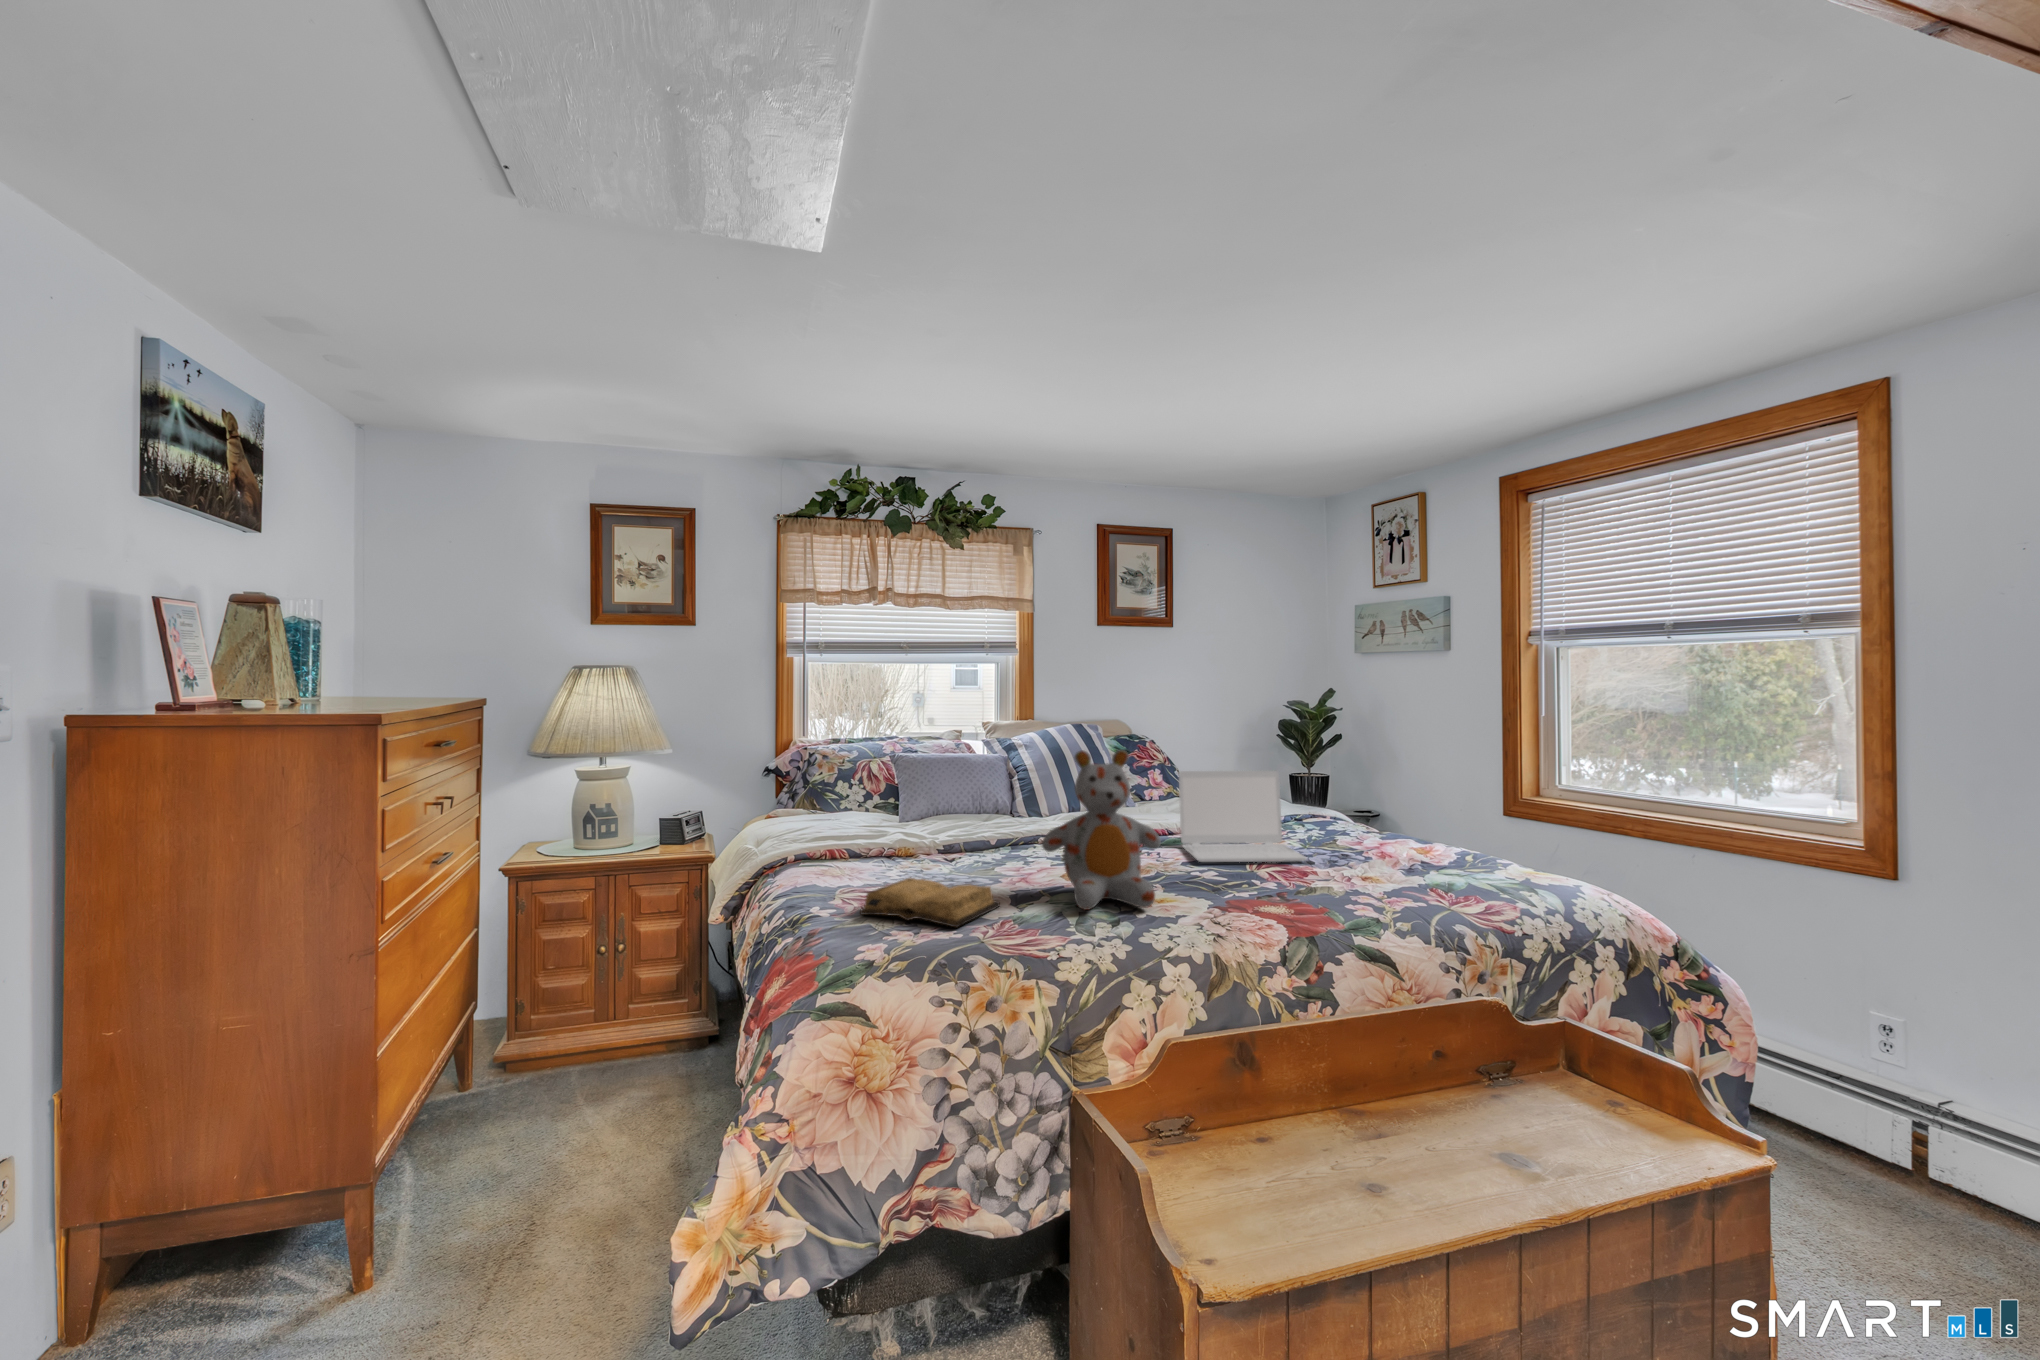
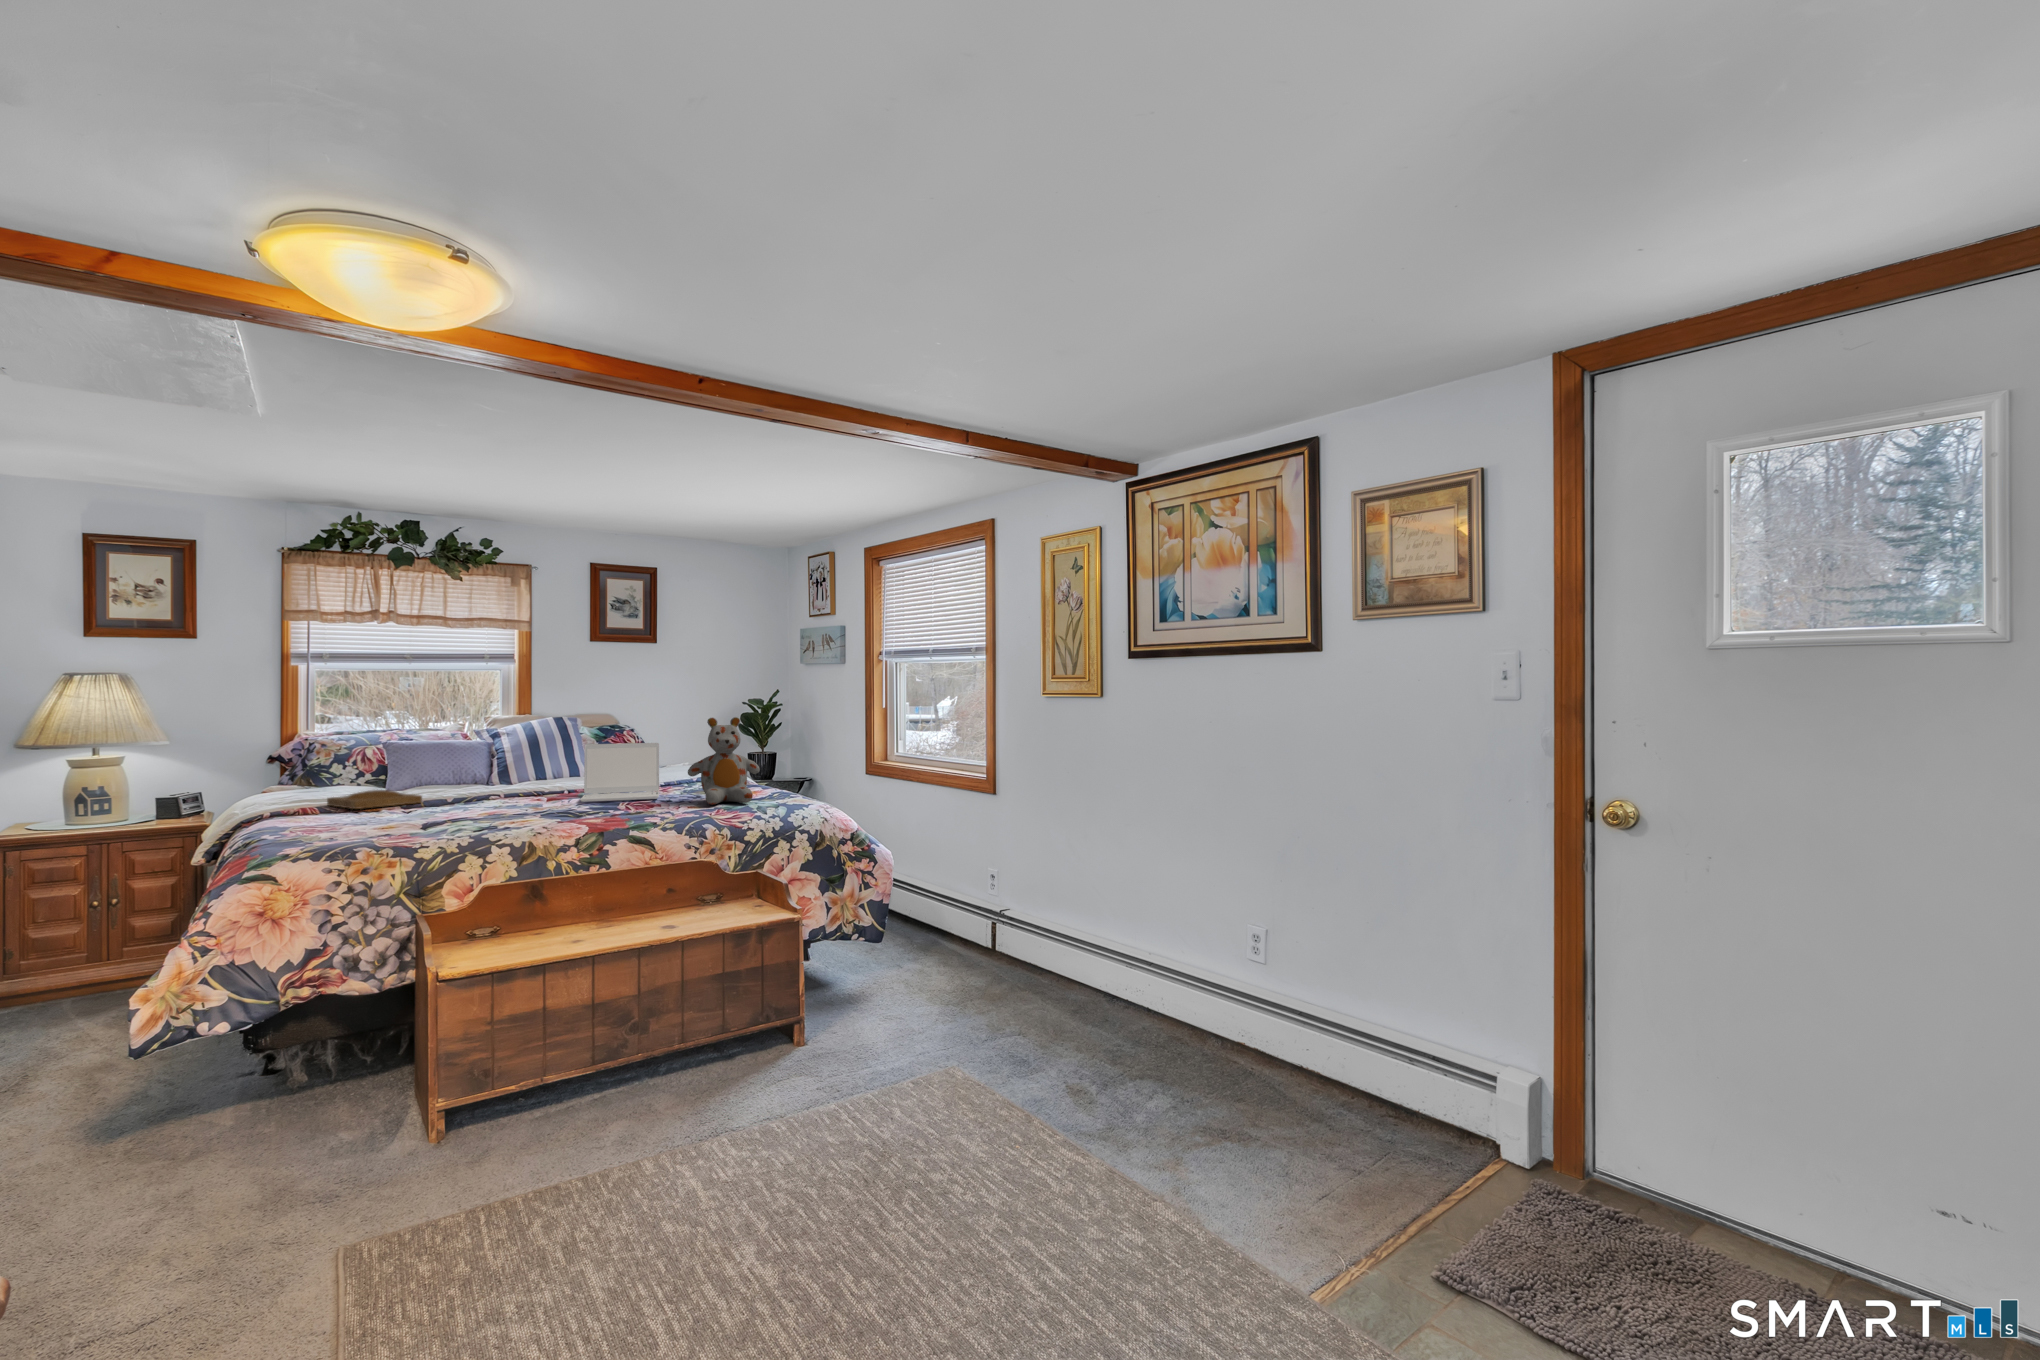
stuffed bear: present [1042,750,1161,910] -> present [688,717,760,805]
tray: none [858,827,973,859] -> present [327,790,422,809]
diary: present [860,877,1000,927] -> none [295,812,406,834]

